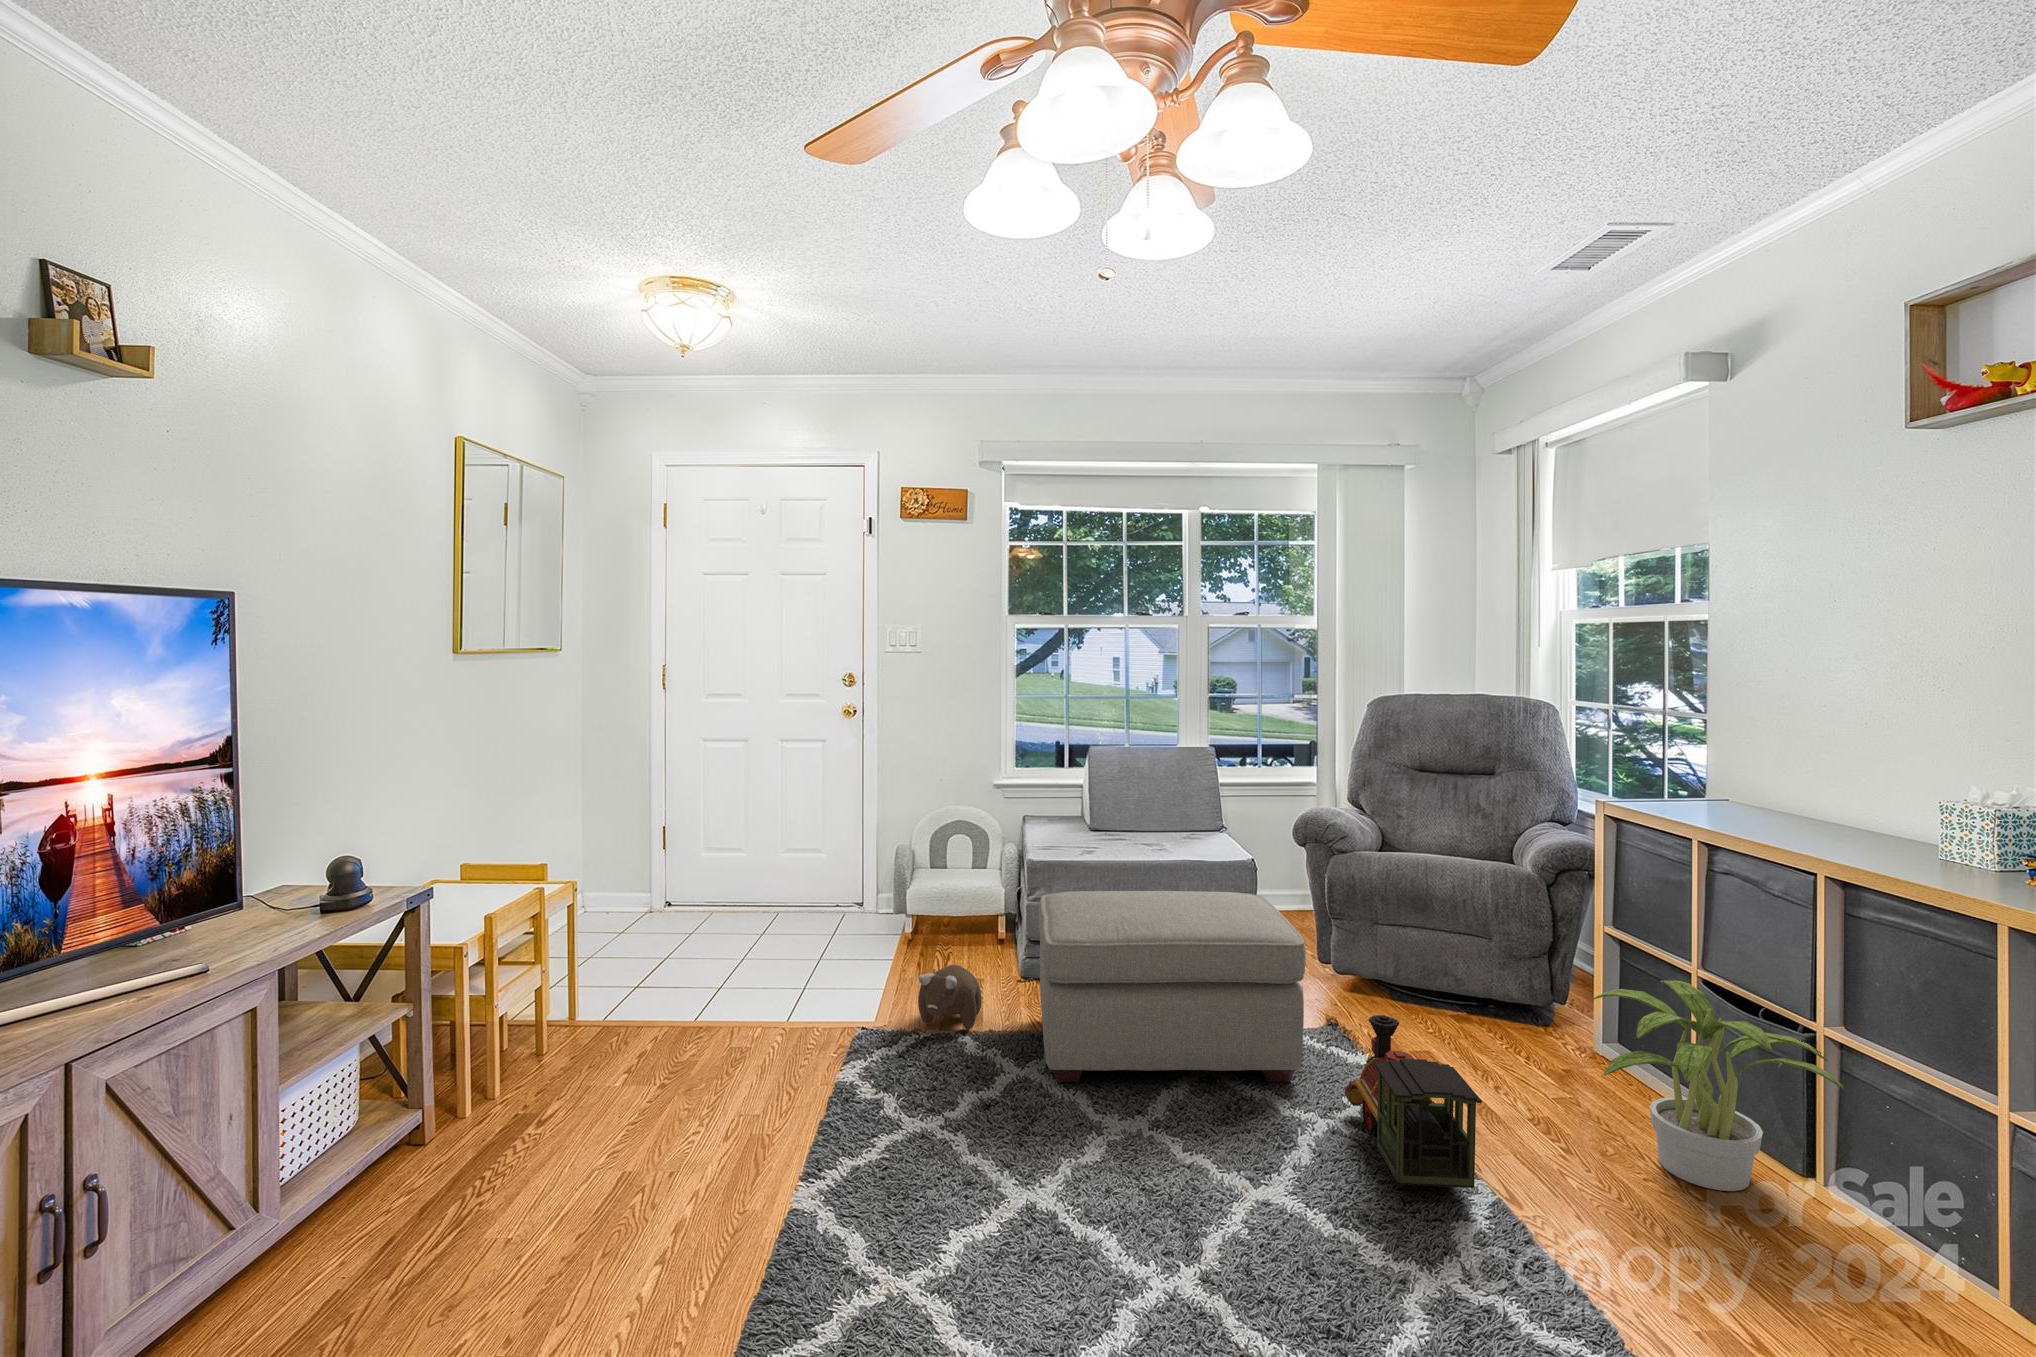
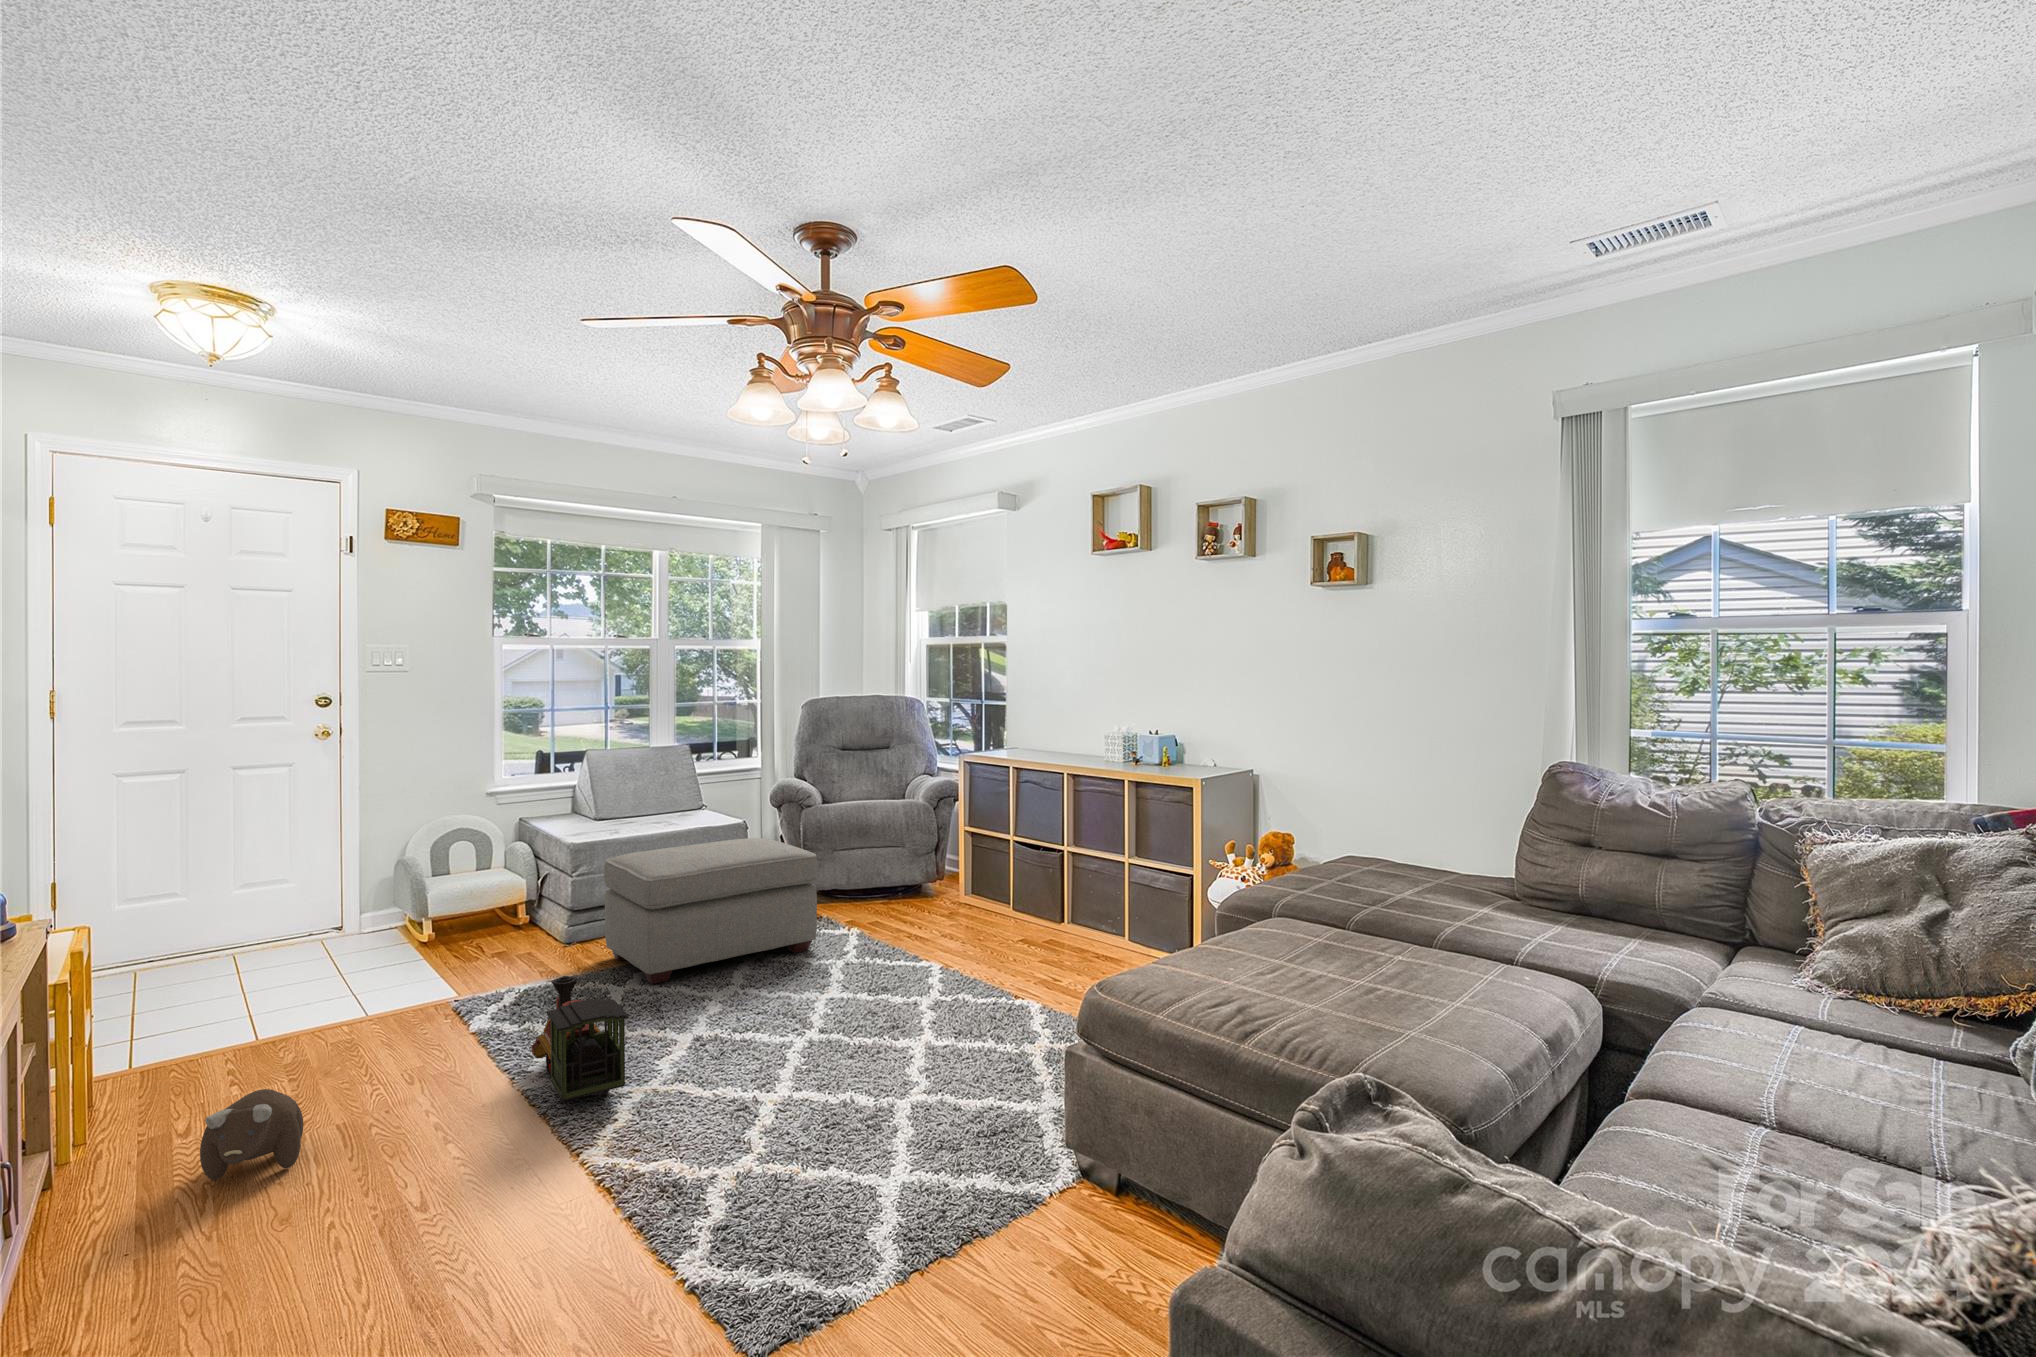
plush toy: present [918,965,982,1029] -> present [200,1089,303,1180]
potted plant: present [1593,981,1844,1191] -> none [974,841,1082,940]
toy train: present [1345,1015,1482,1188] -> present [531,976,629,1102]

